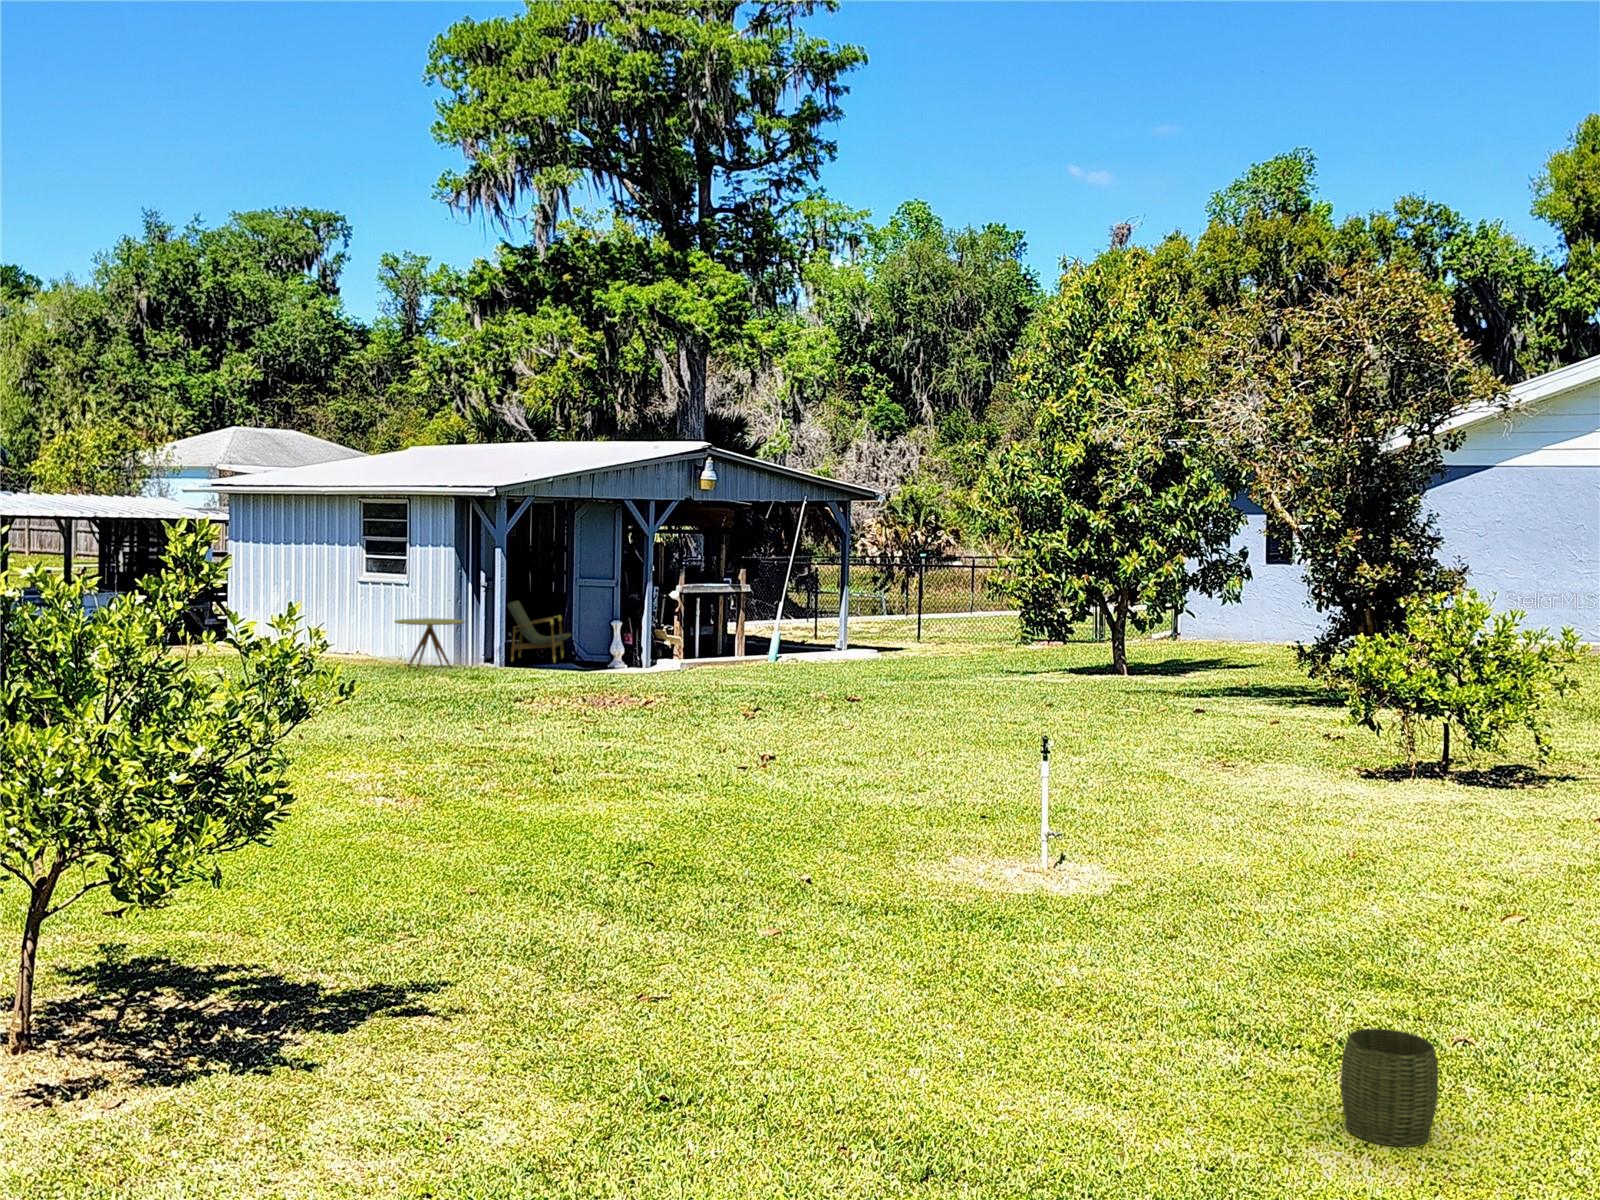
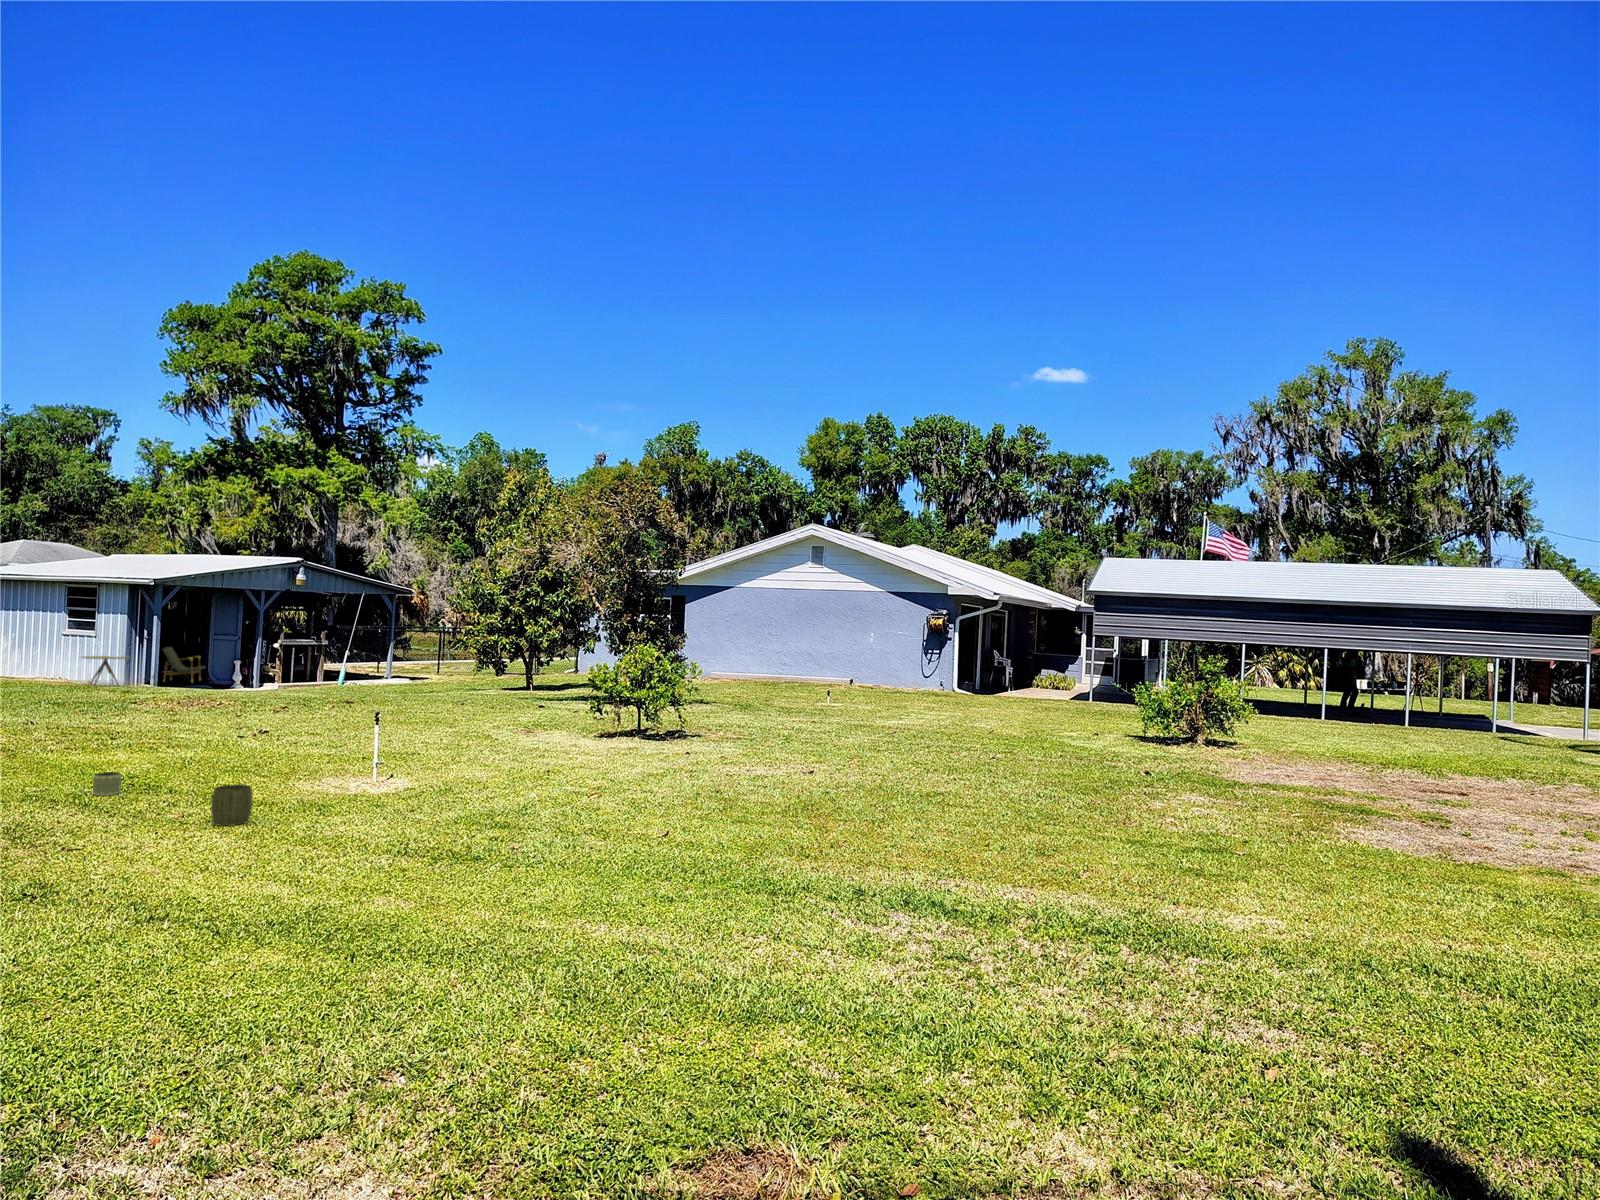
planter: none [598,949,651,1009] -> present [93,772,121,796]
woven basket: present [1340,1028,1438,1147] -> present [211,784,253,826]

